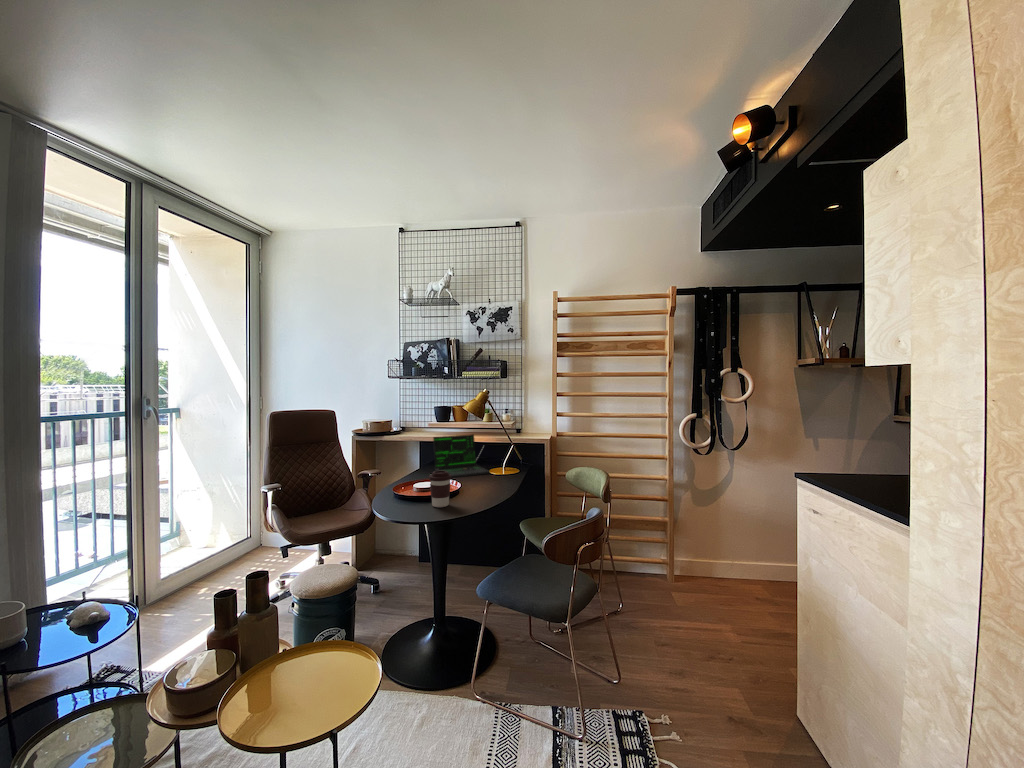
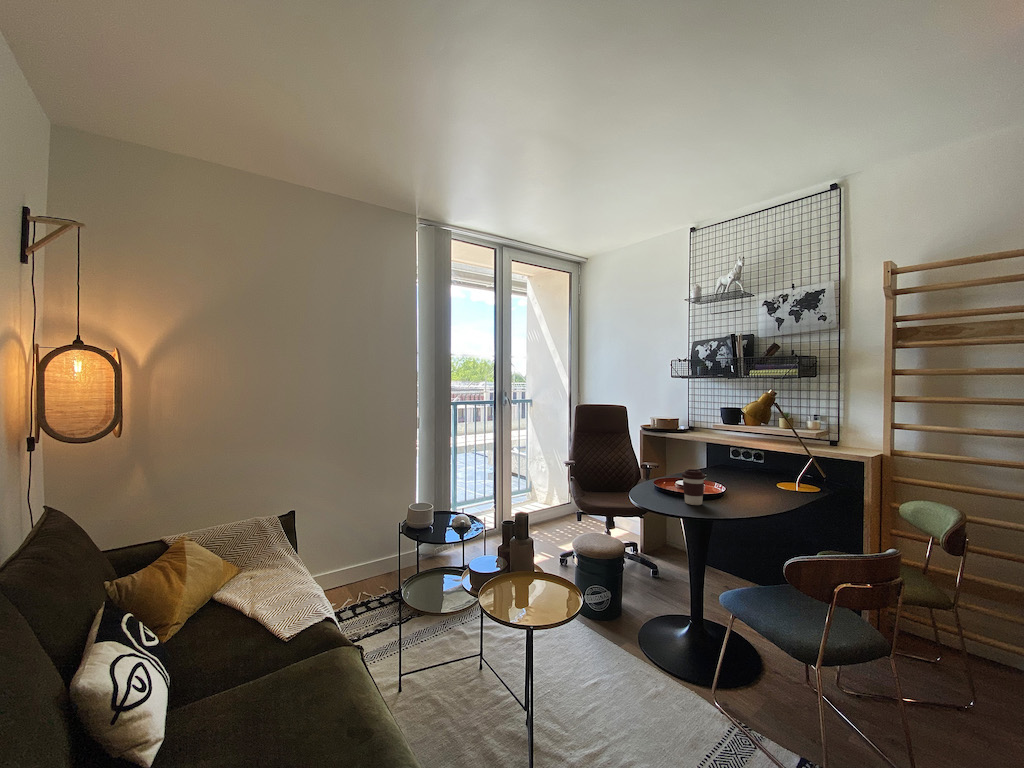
laptop: present [433,434,490,478] -> none [713,438,777,486]

